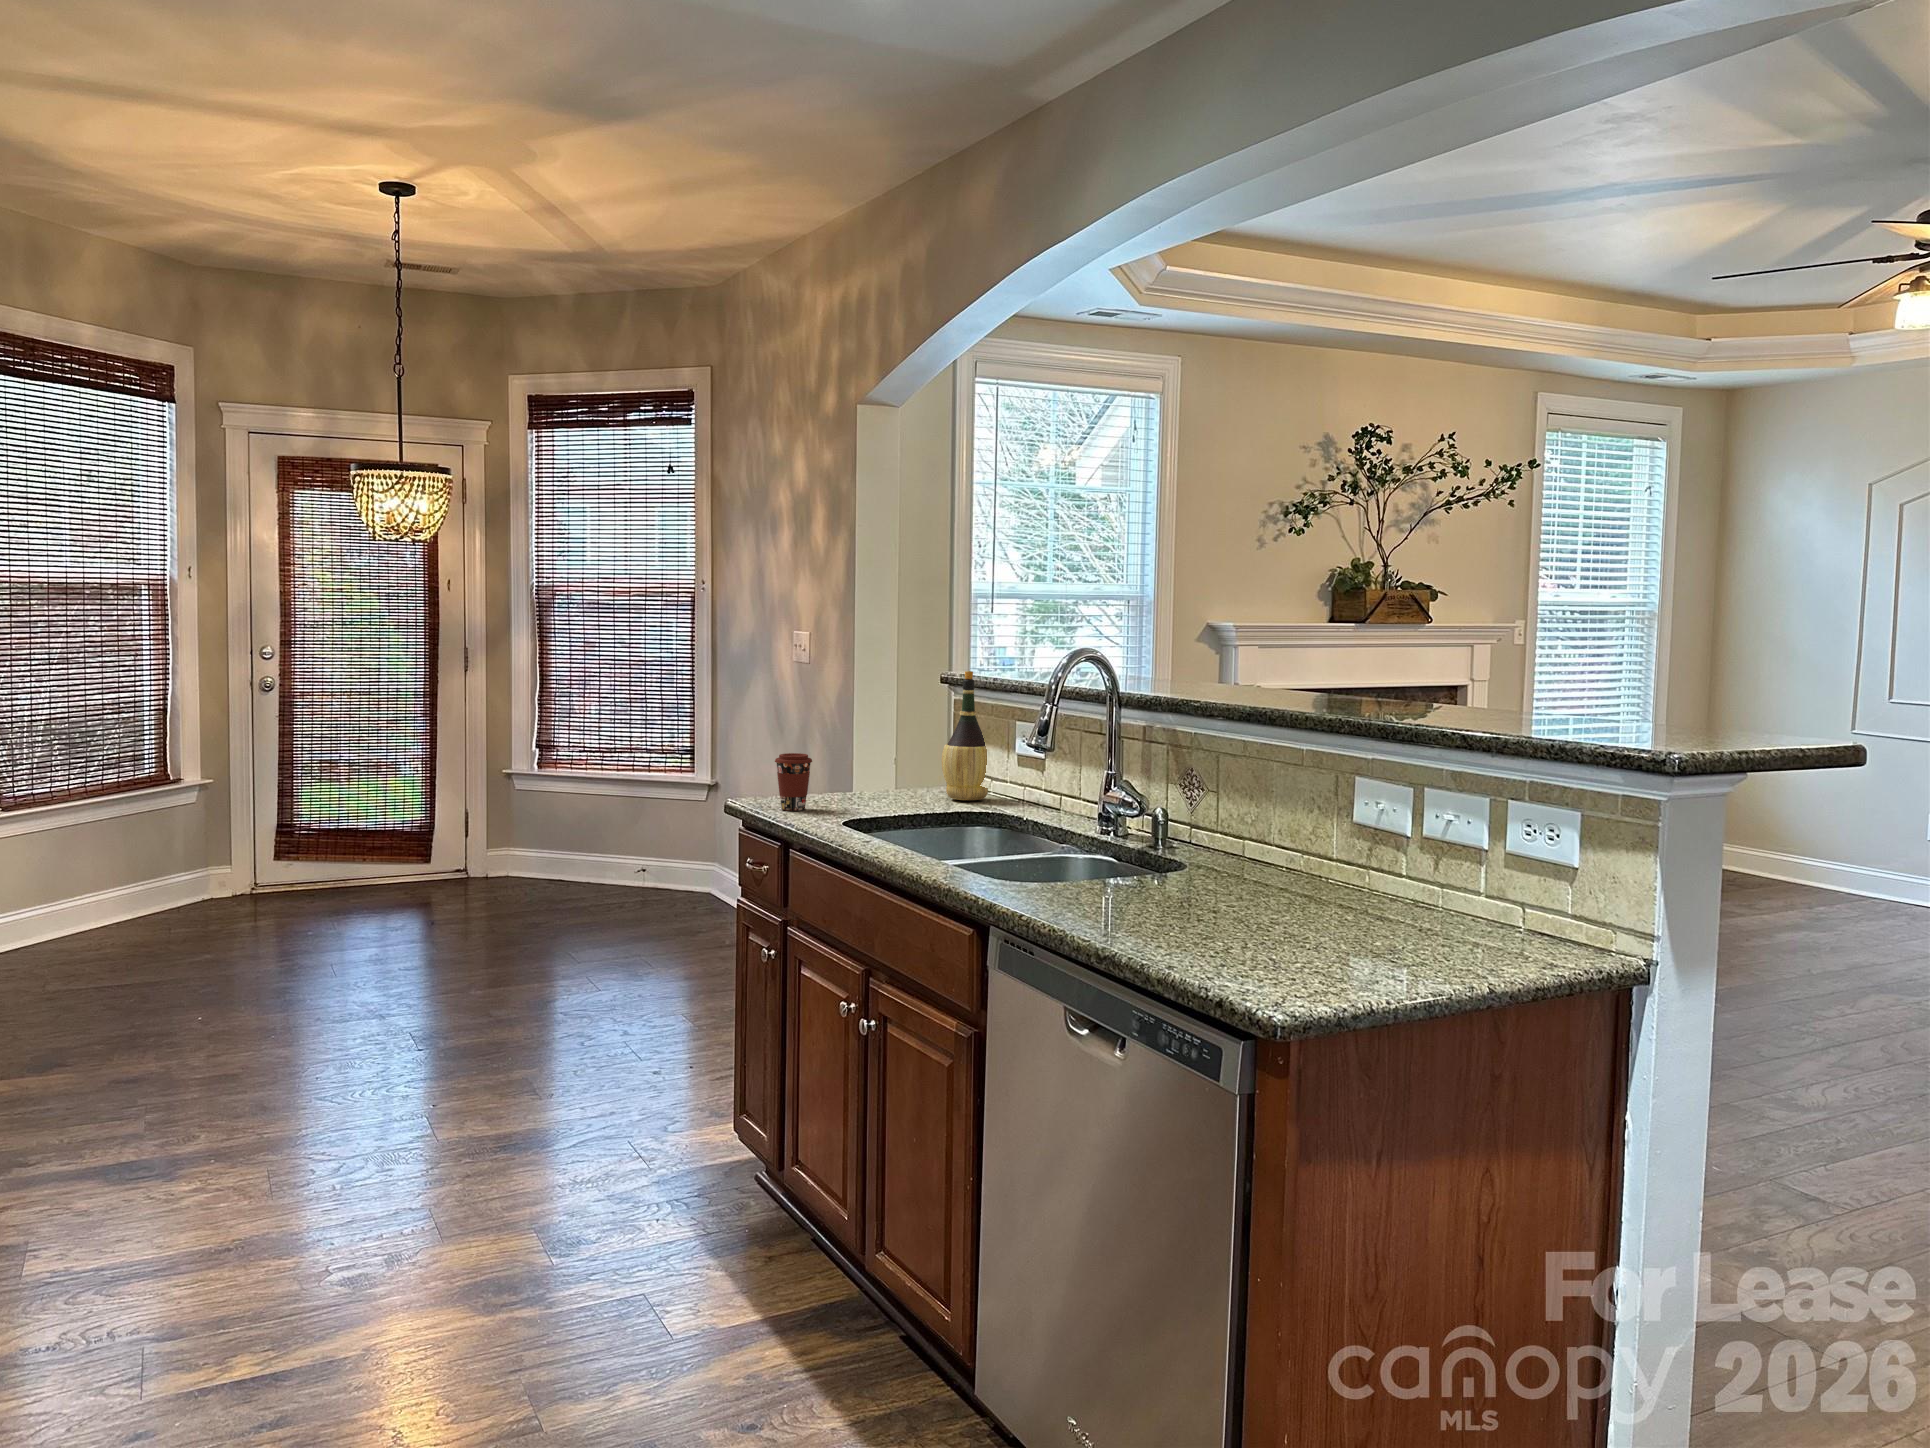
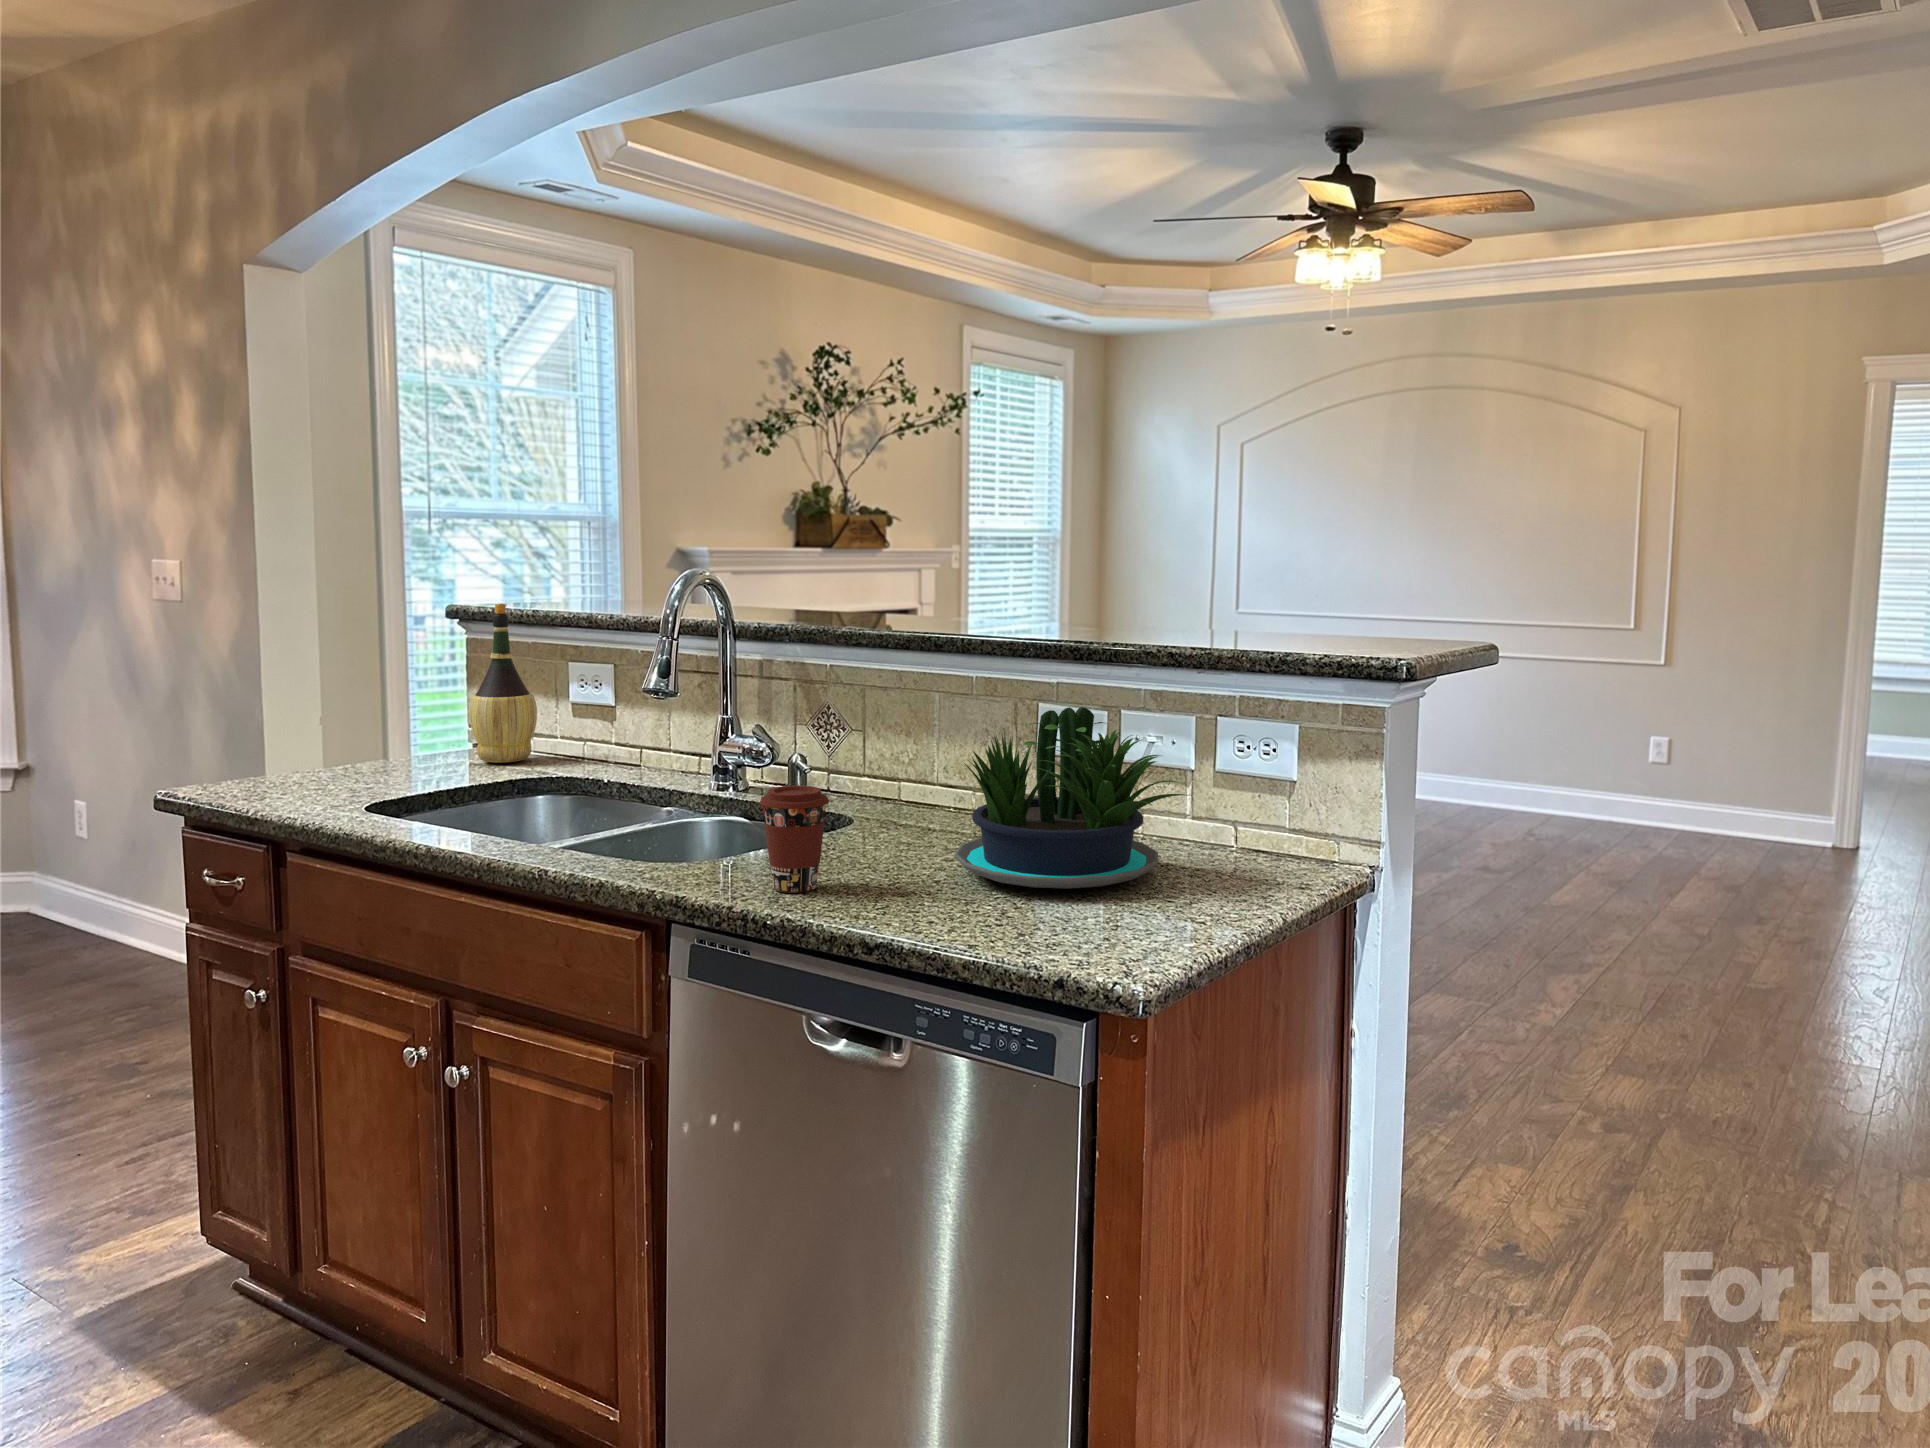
coffee cup: present [775,753,812,811] -> present [760,786,829,893]
potted plant: none [1223,778,1445,939] -> present [954,707,1190,889]

